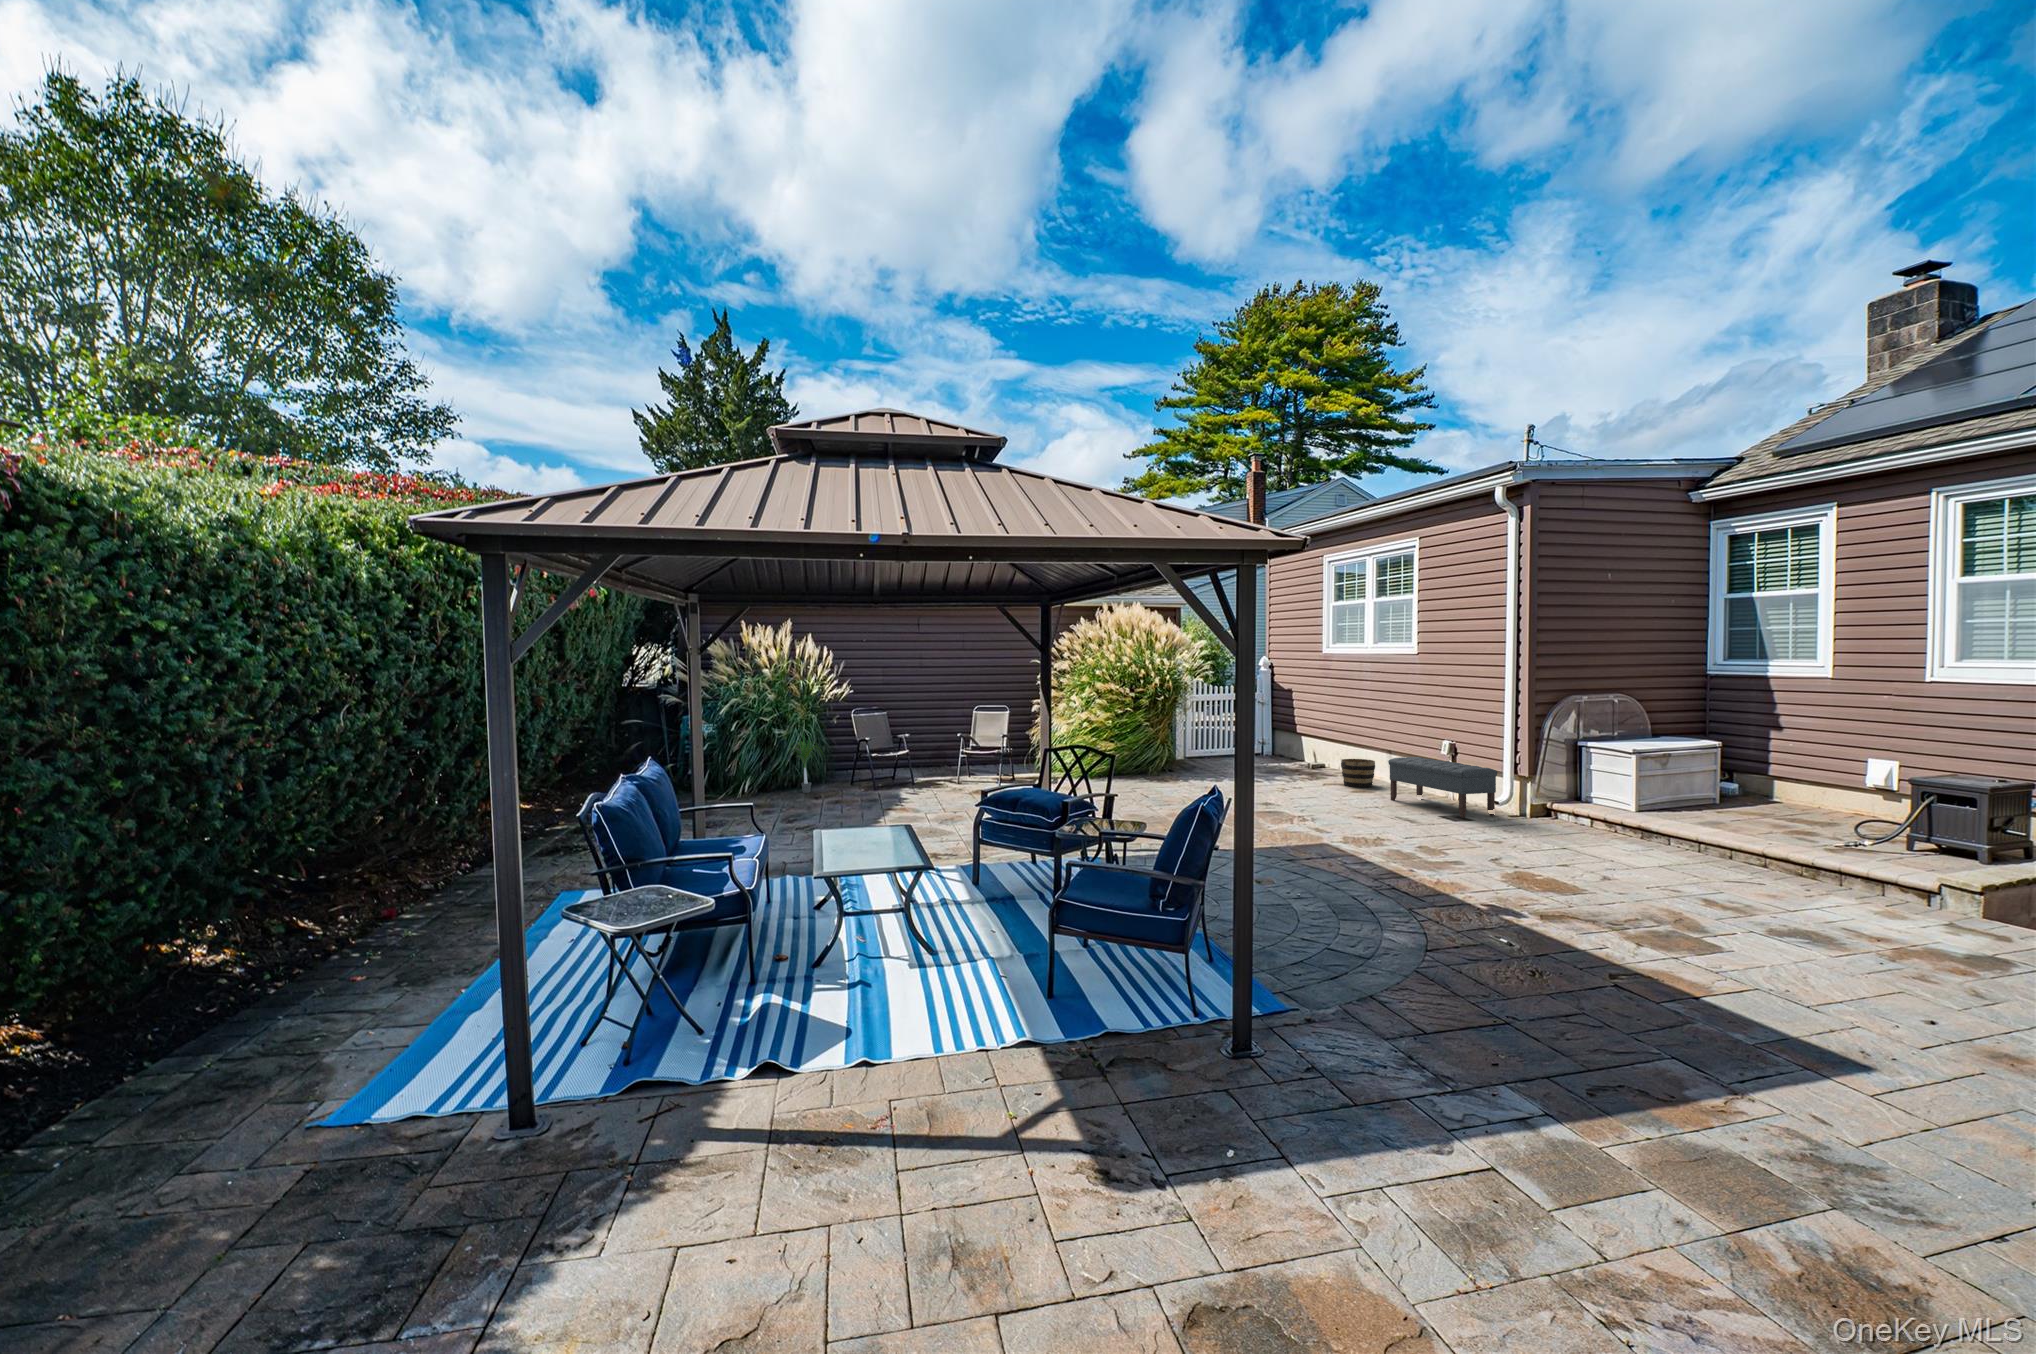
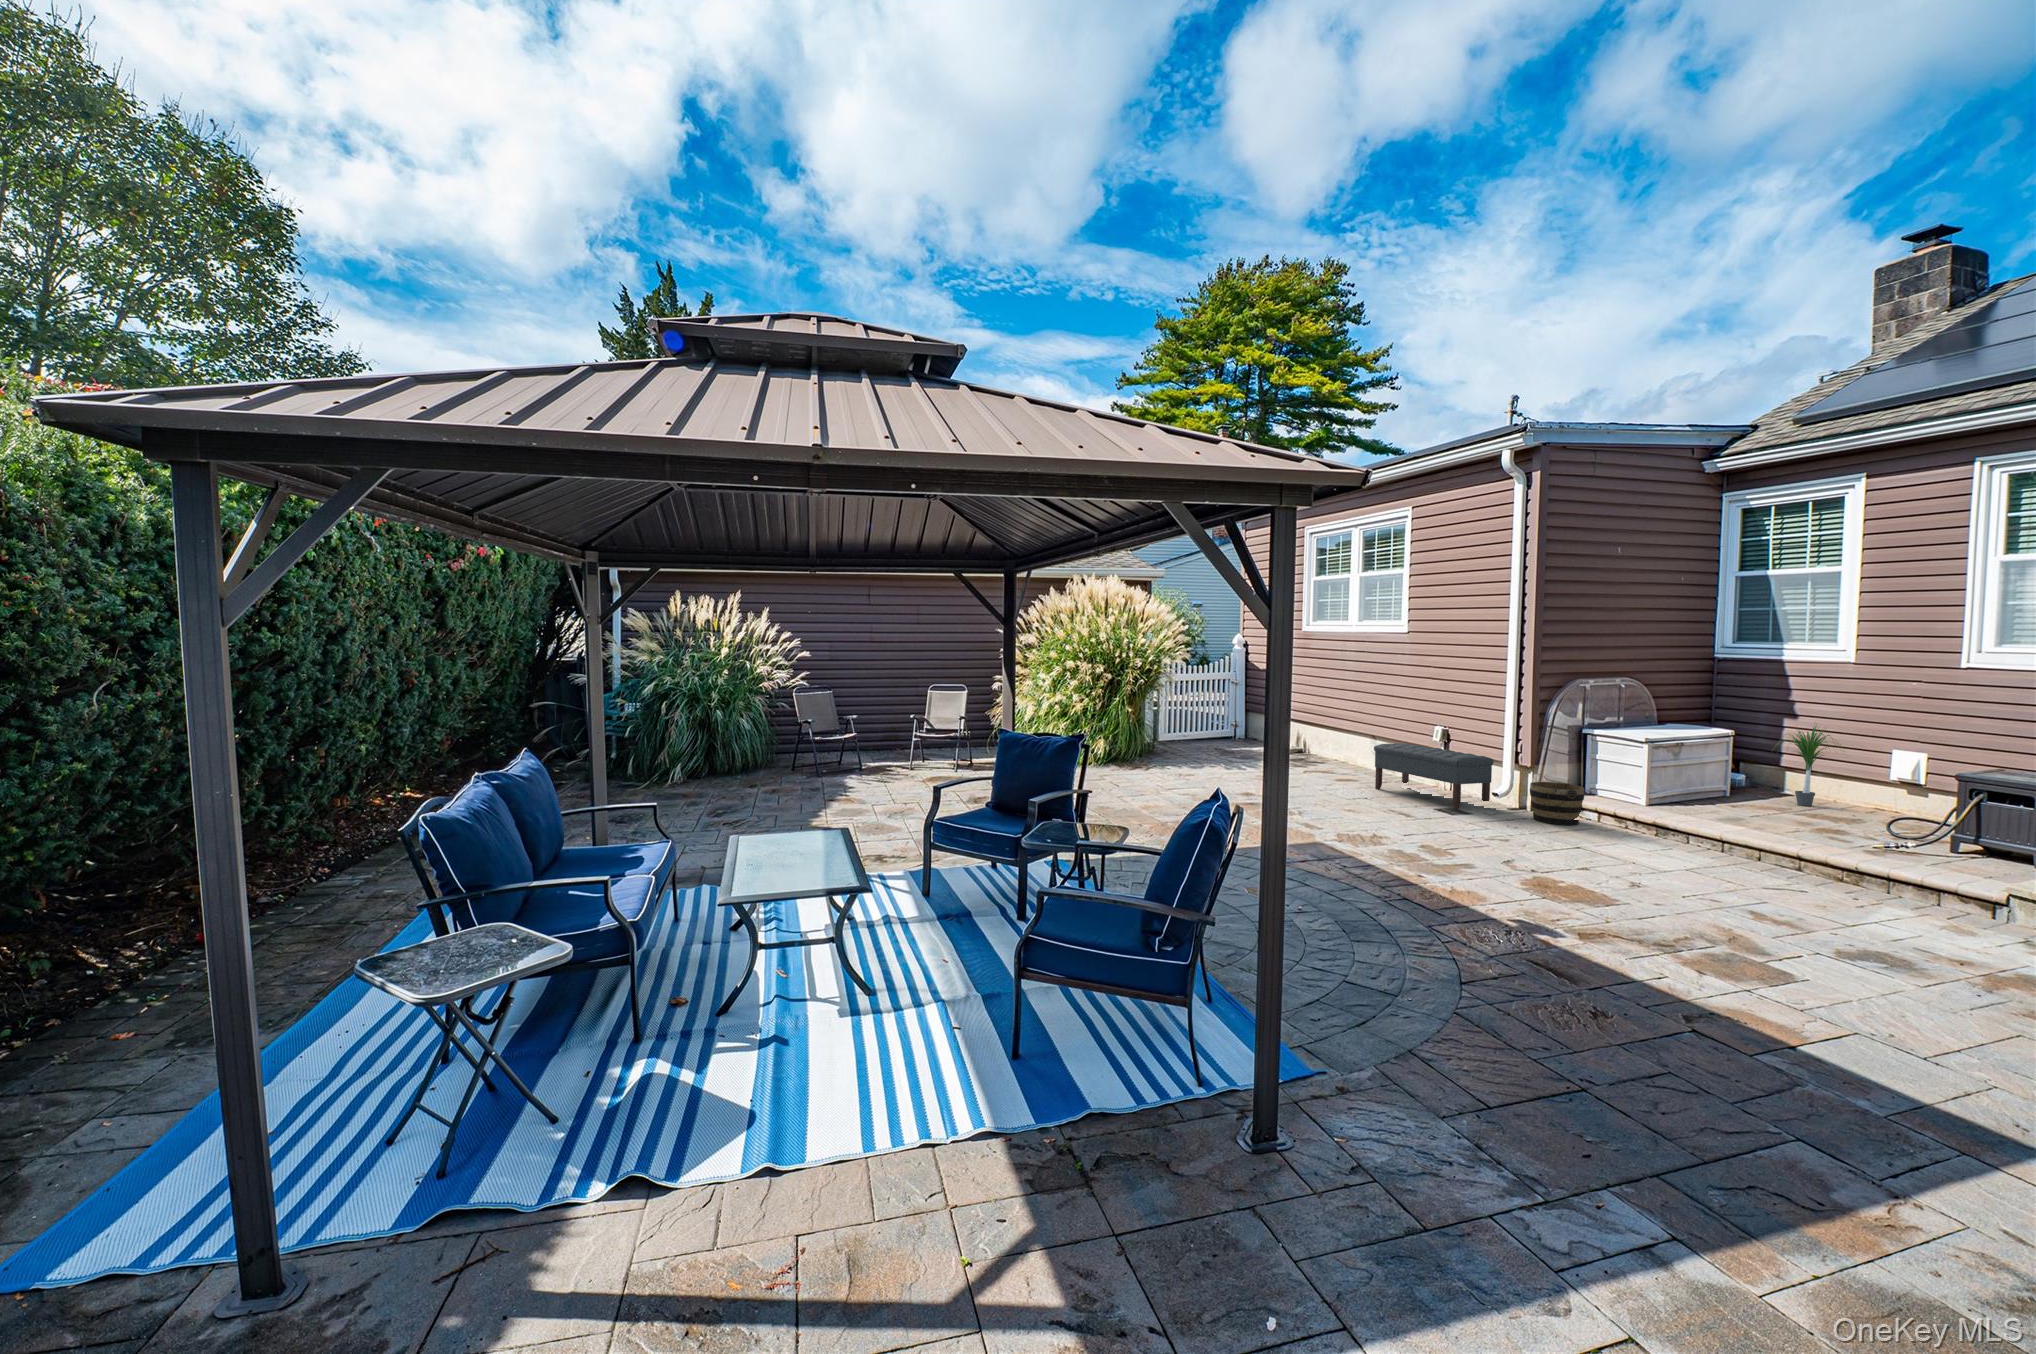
potted plant: present [793,739,818,793] -> present [1776,725,1839,806]
bucket: present [1341,759,1375,787] -> present [1530,782,1585,825]

